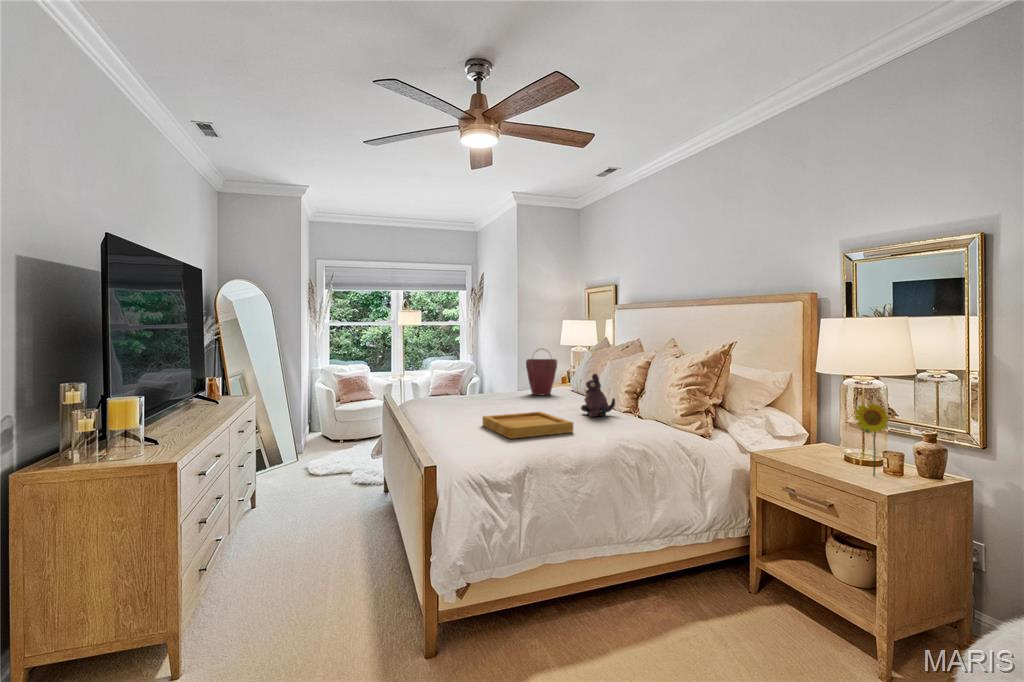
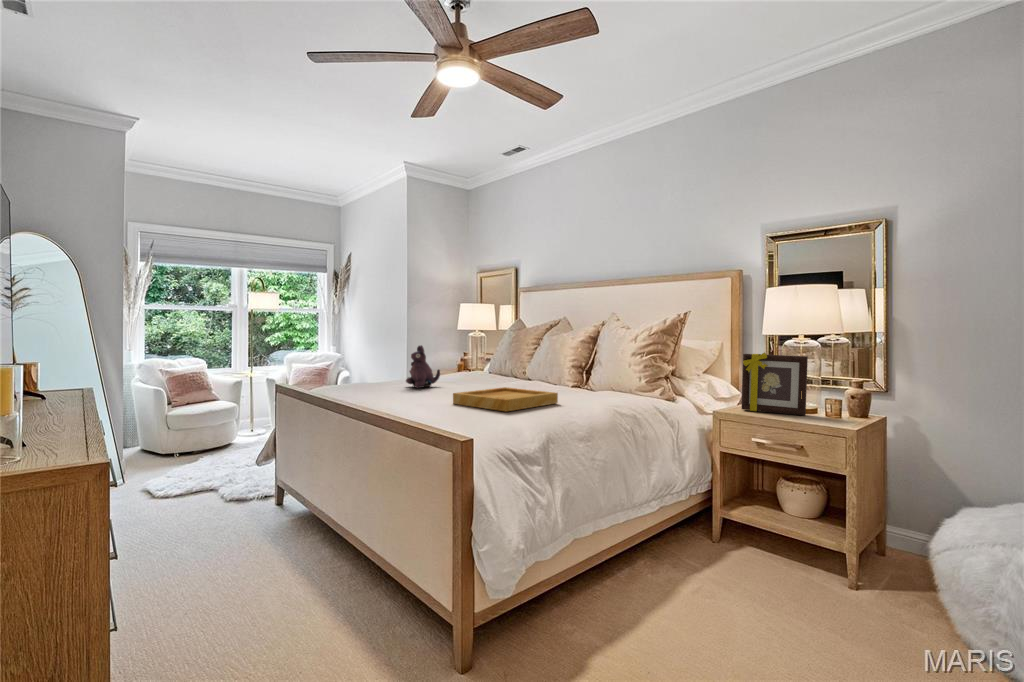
handbag: present [526,349,557,395] -> none [447,328,481,378]
plush toy: present [581,374,615,417] -> present [406,345,440,388]
picture frame: none [781,392,856,468] -> present [741,352,808,416]
flower: present [854,403,892,476] -> none [814,354,846,419]

